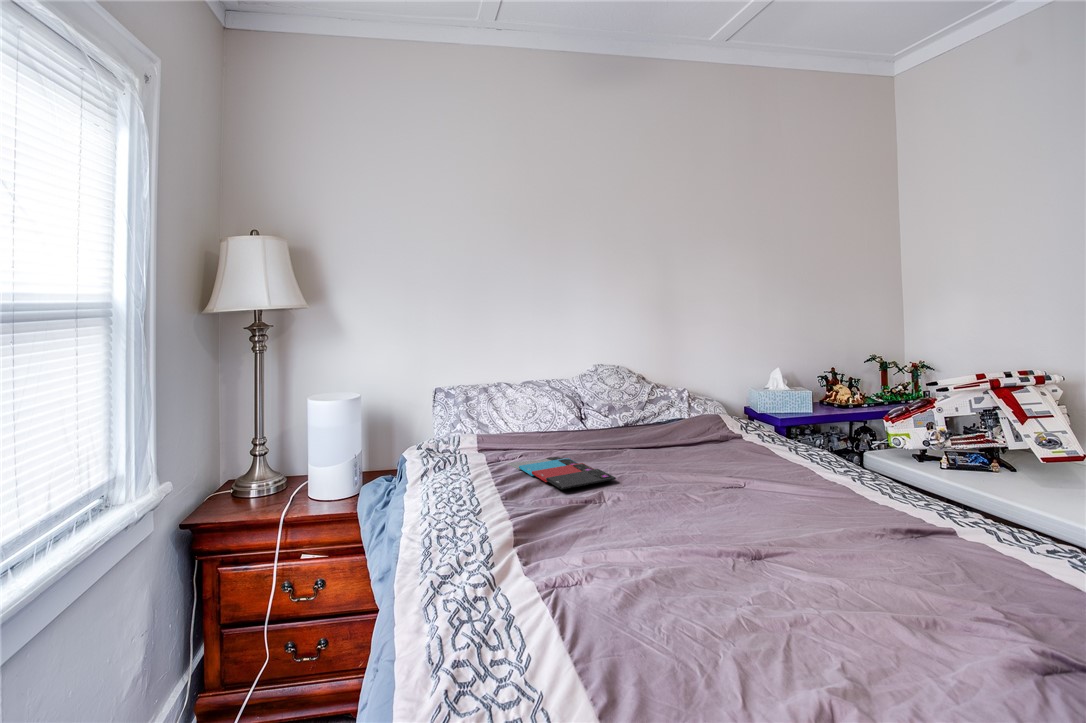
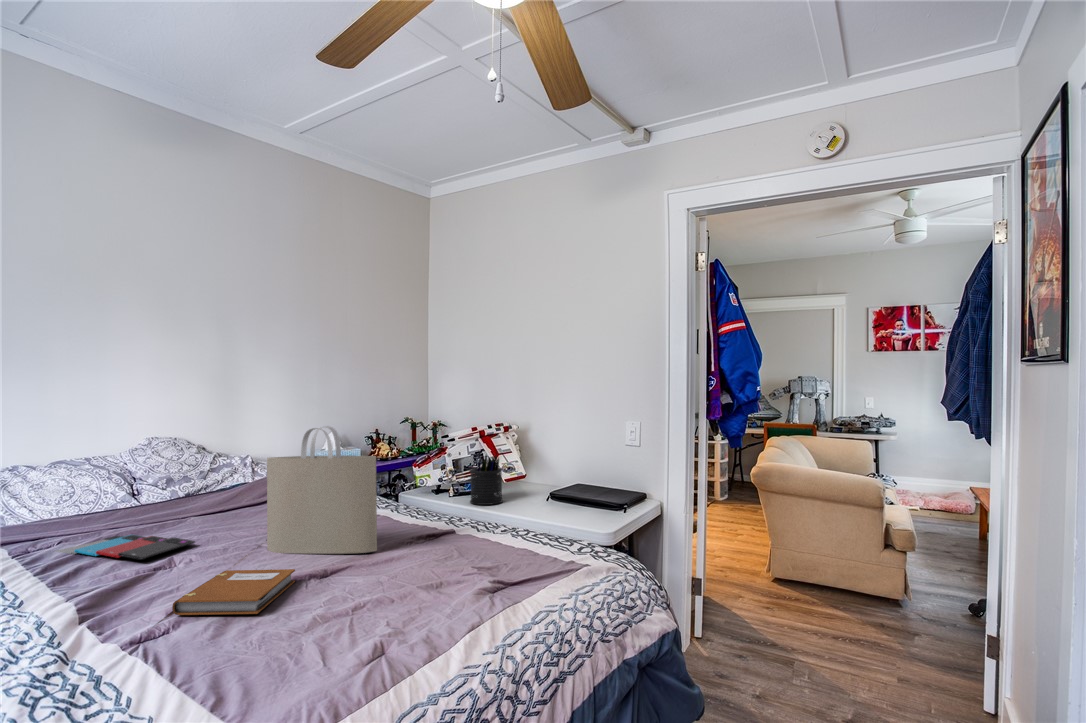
tote bag: none [686,361,828,542] -> present [267,426,377,554]
pen holder: none [974,414,1039,490] -> present [470,455,503,505]
notebook: none [560,526,706,607] -> present [172,569,295,615]

